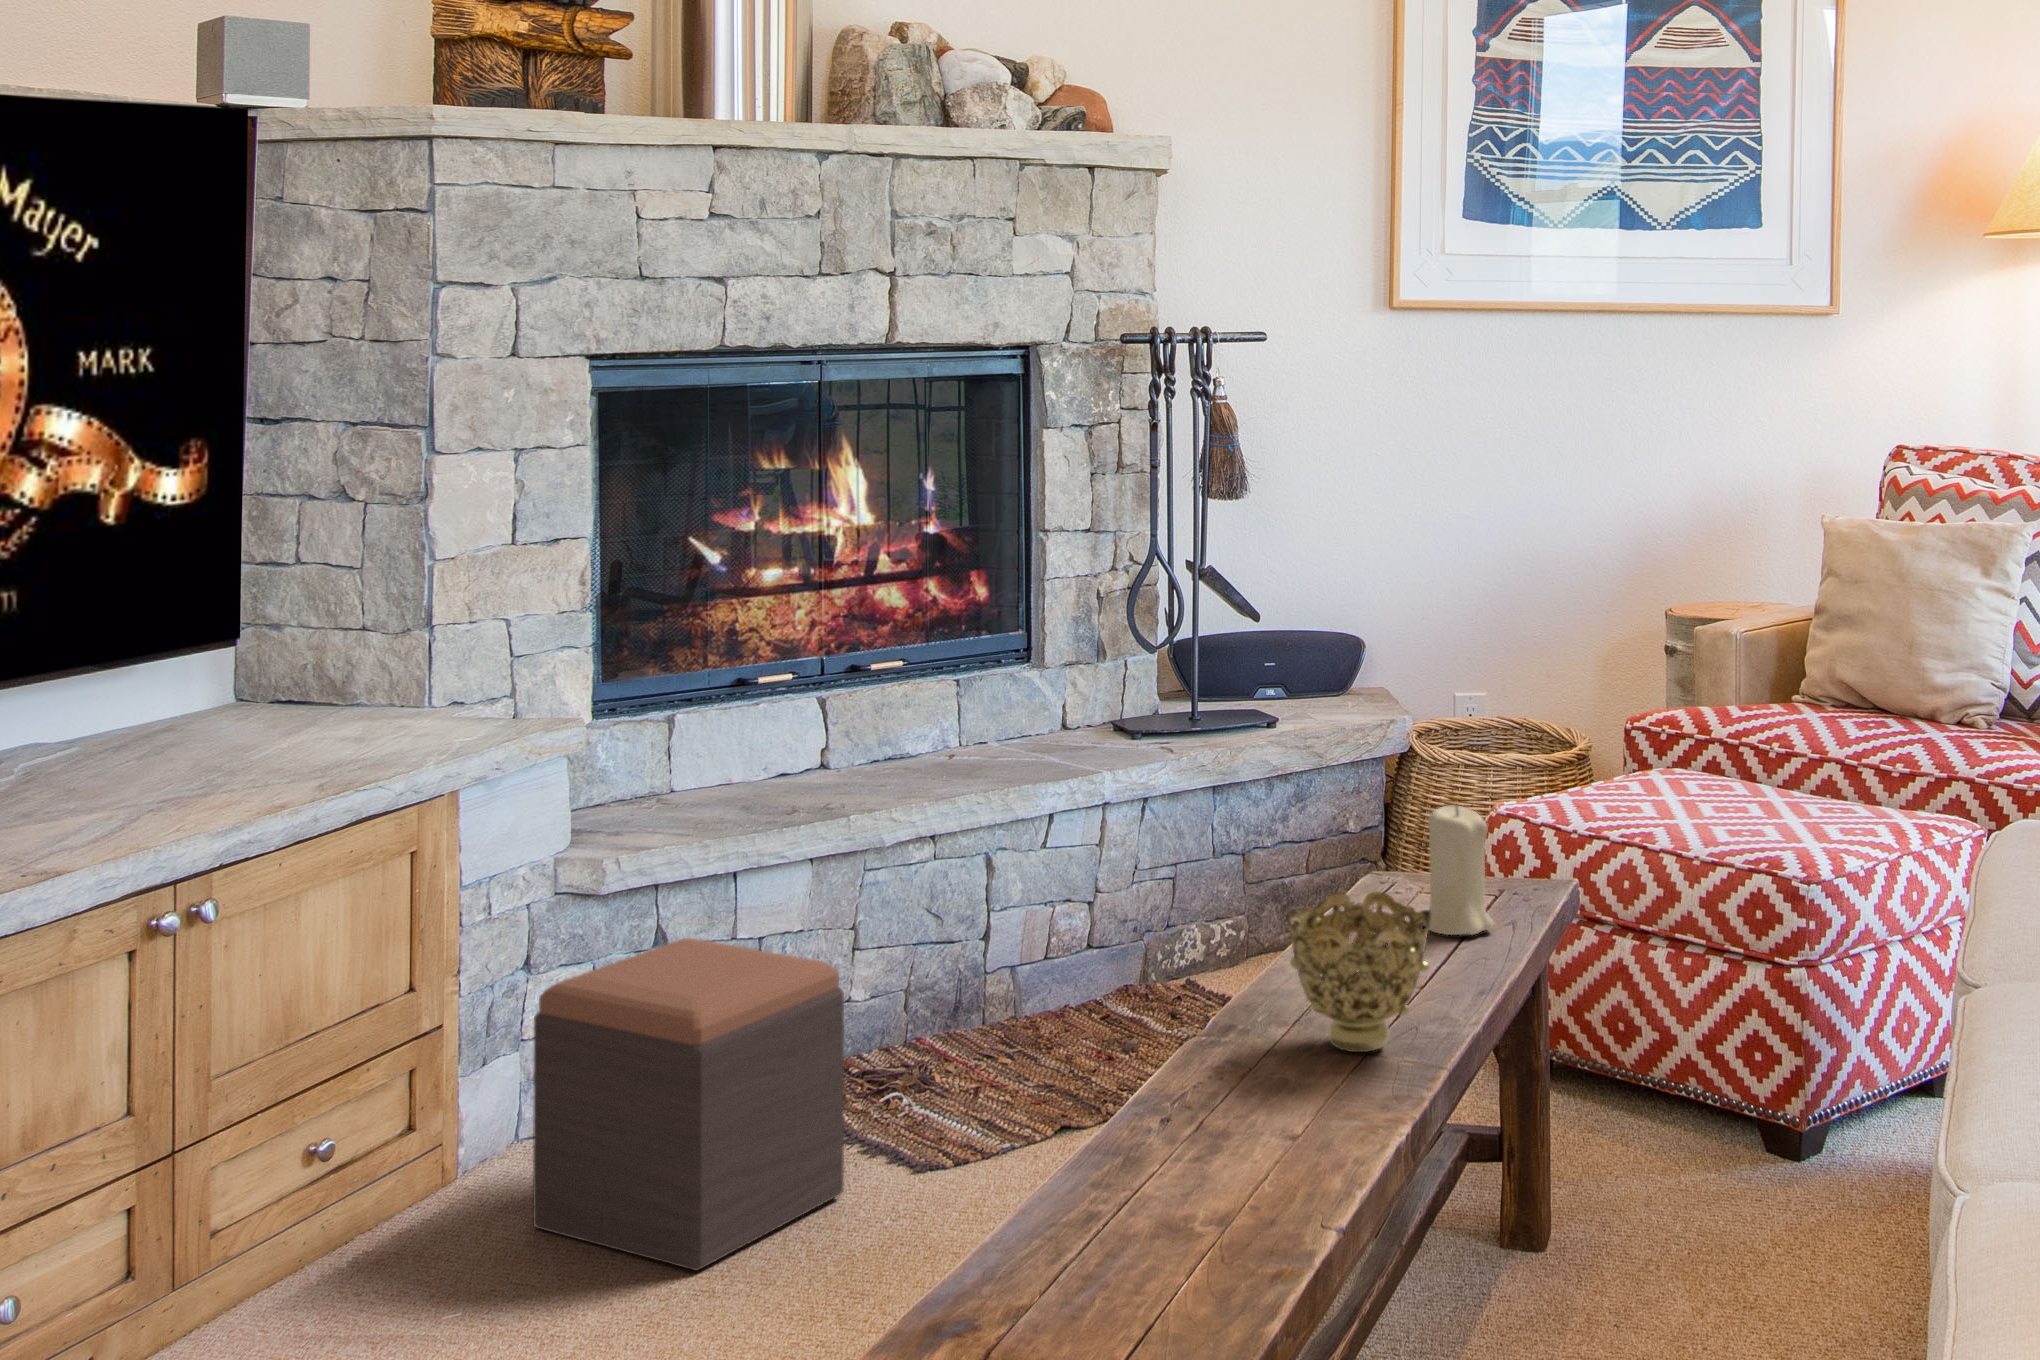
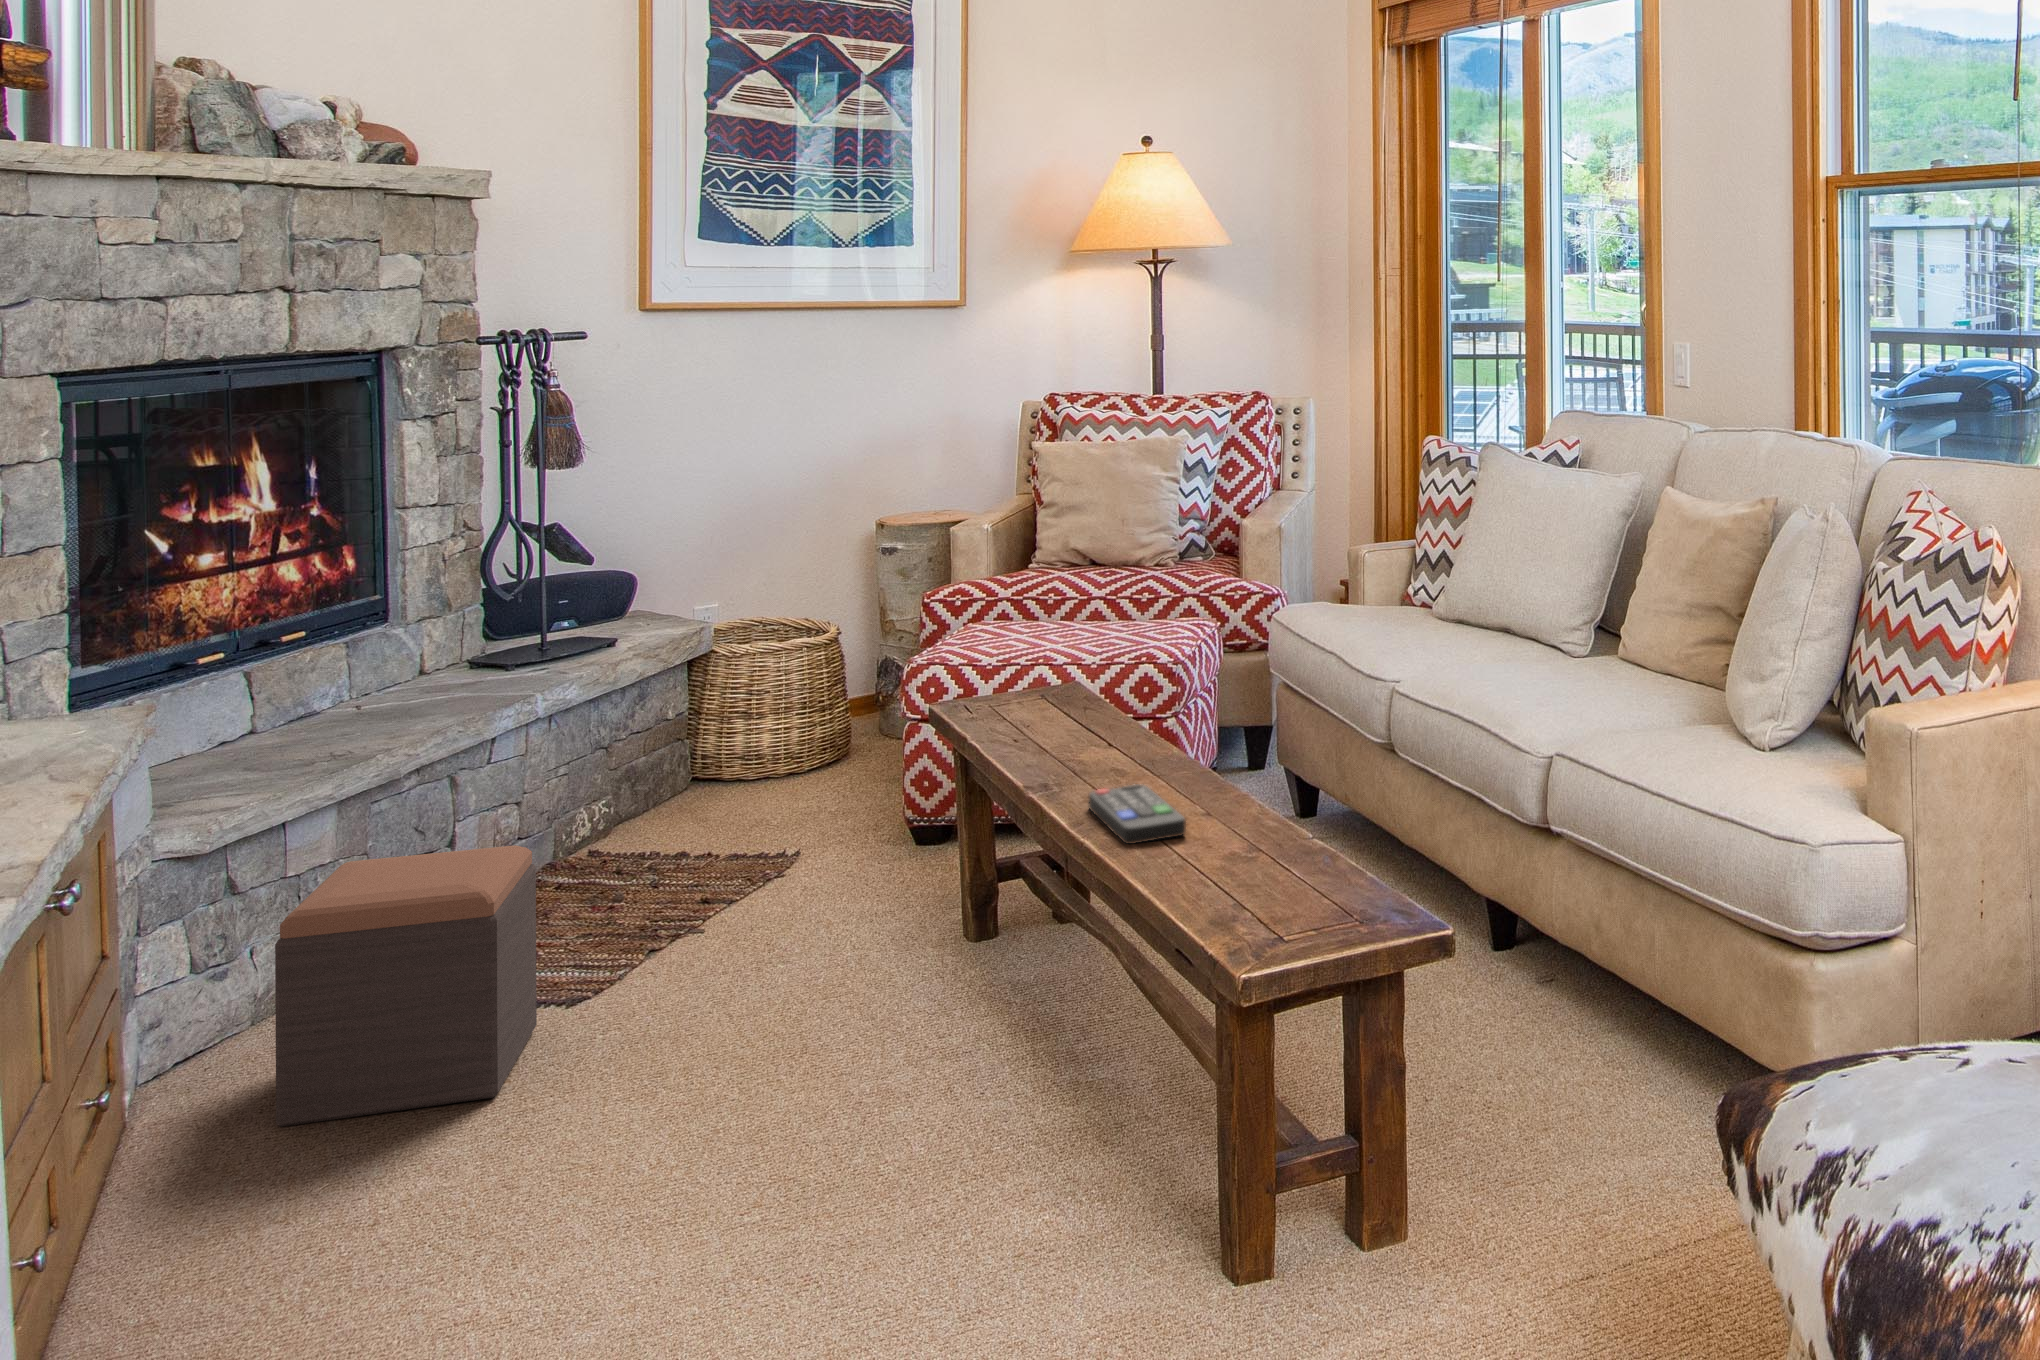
candle: present [1422,805,1494,935] -> none [1006,631,1059,716]
decorative bowl: present [1287,892,1431,1052] -> none [1057,674,1151,770]
remote control: none [1120,1085,1289,1205] -> present [1088,784,1186,844]

